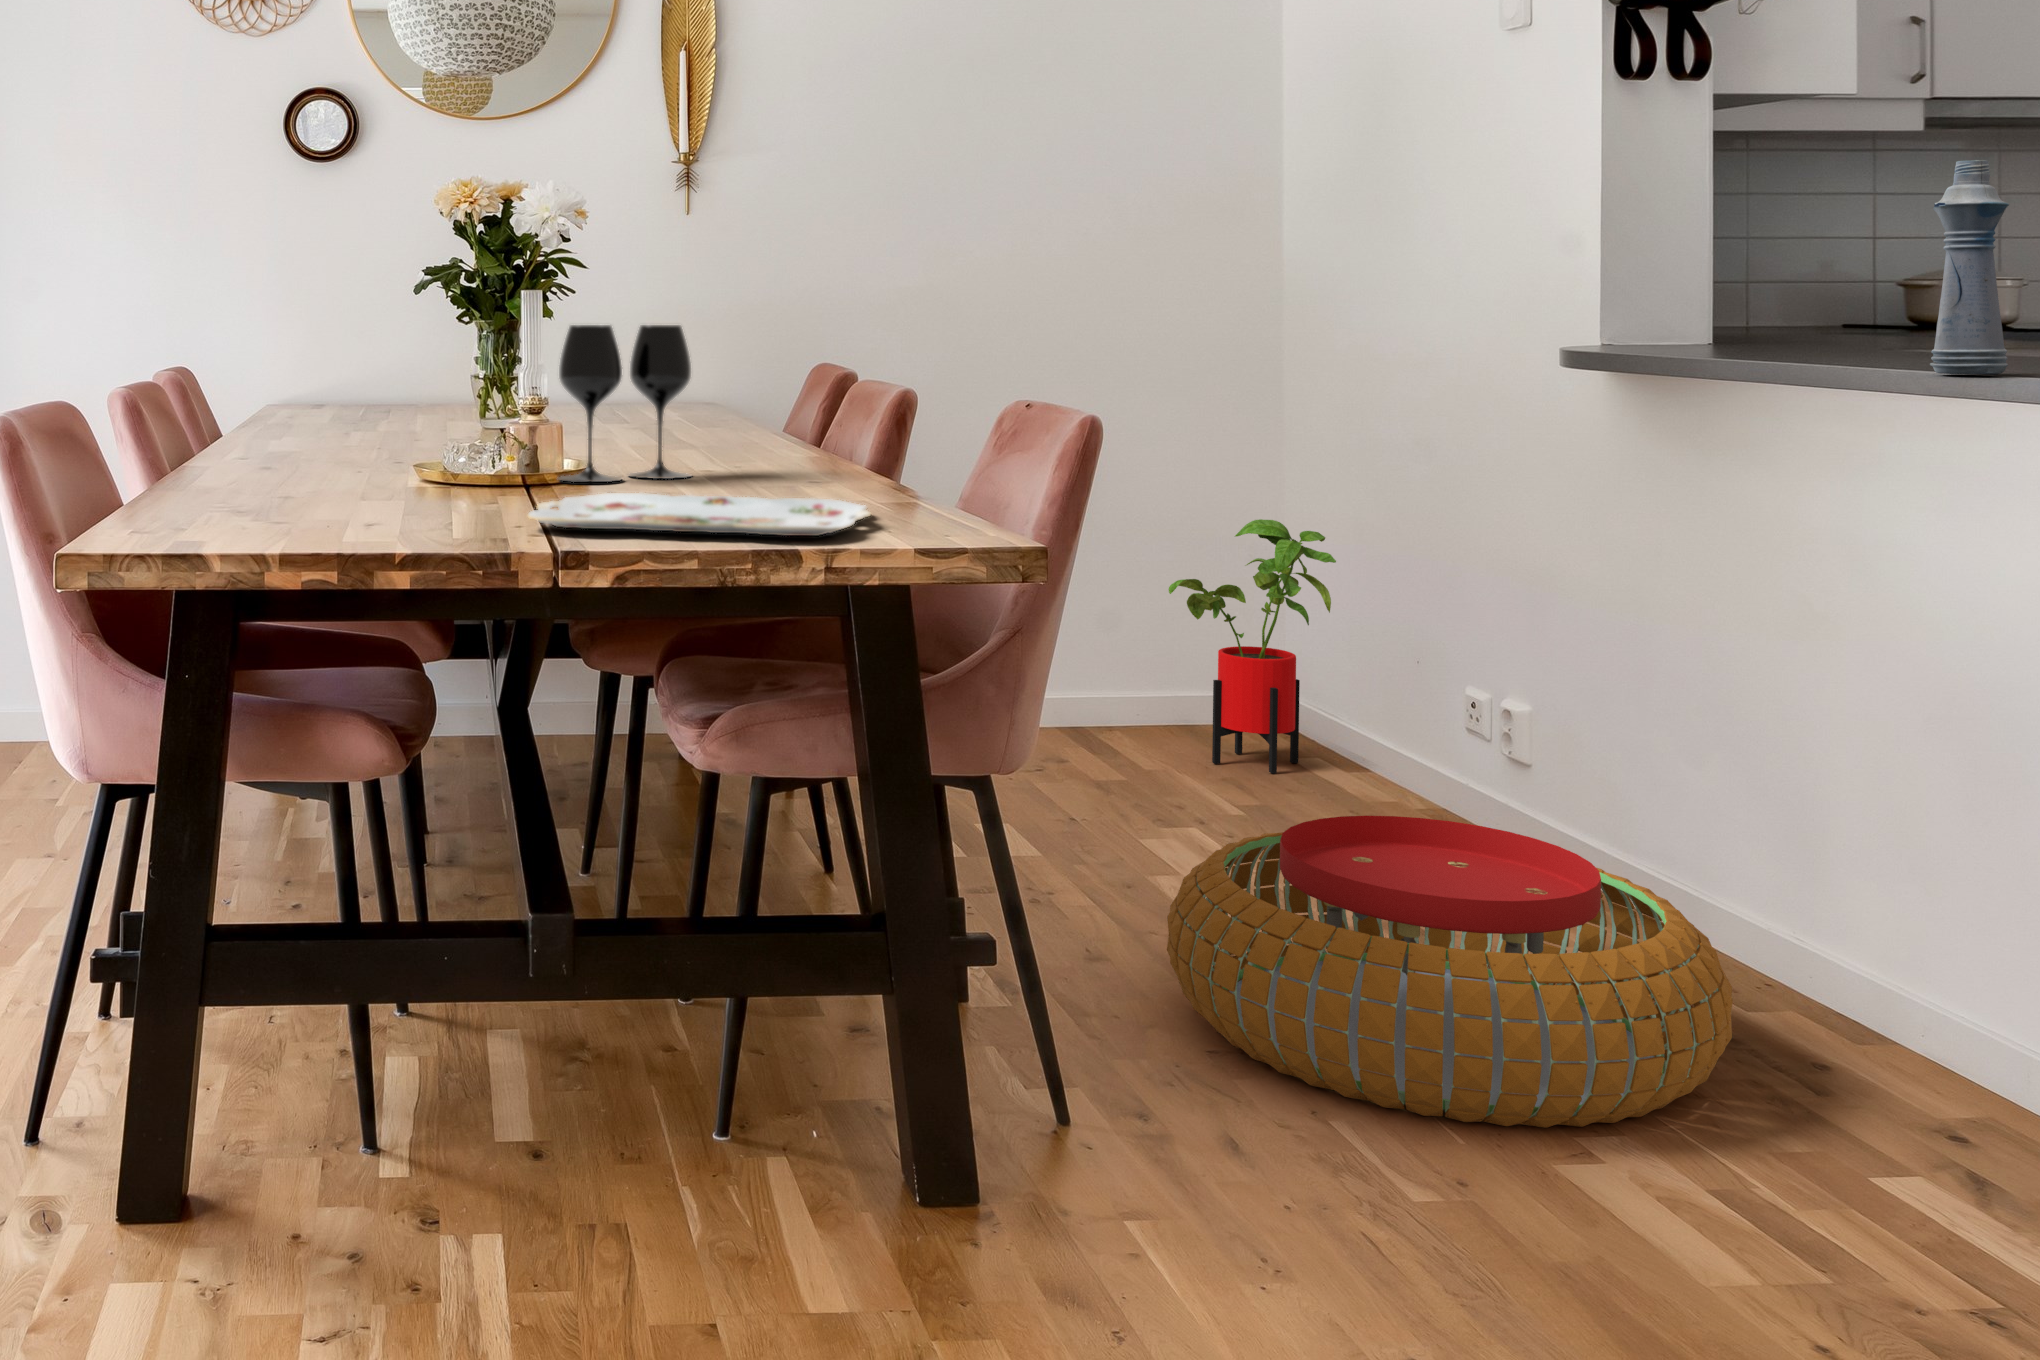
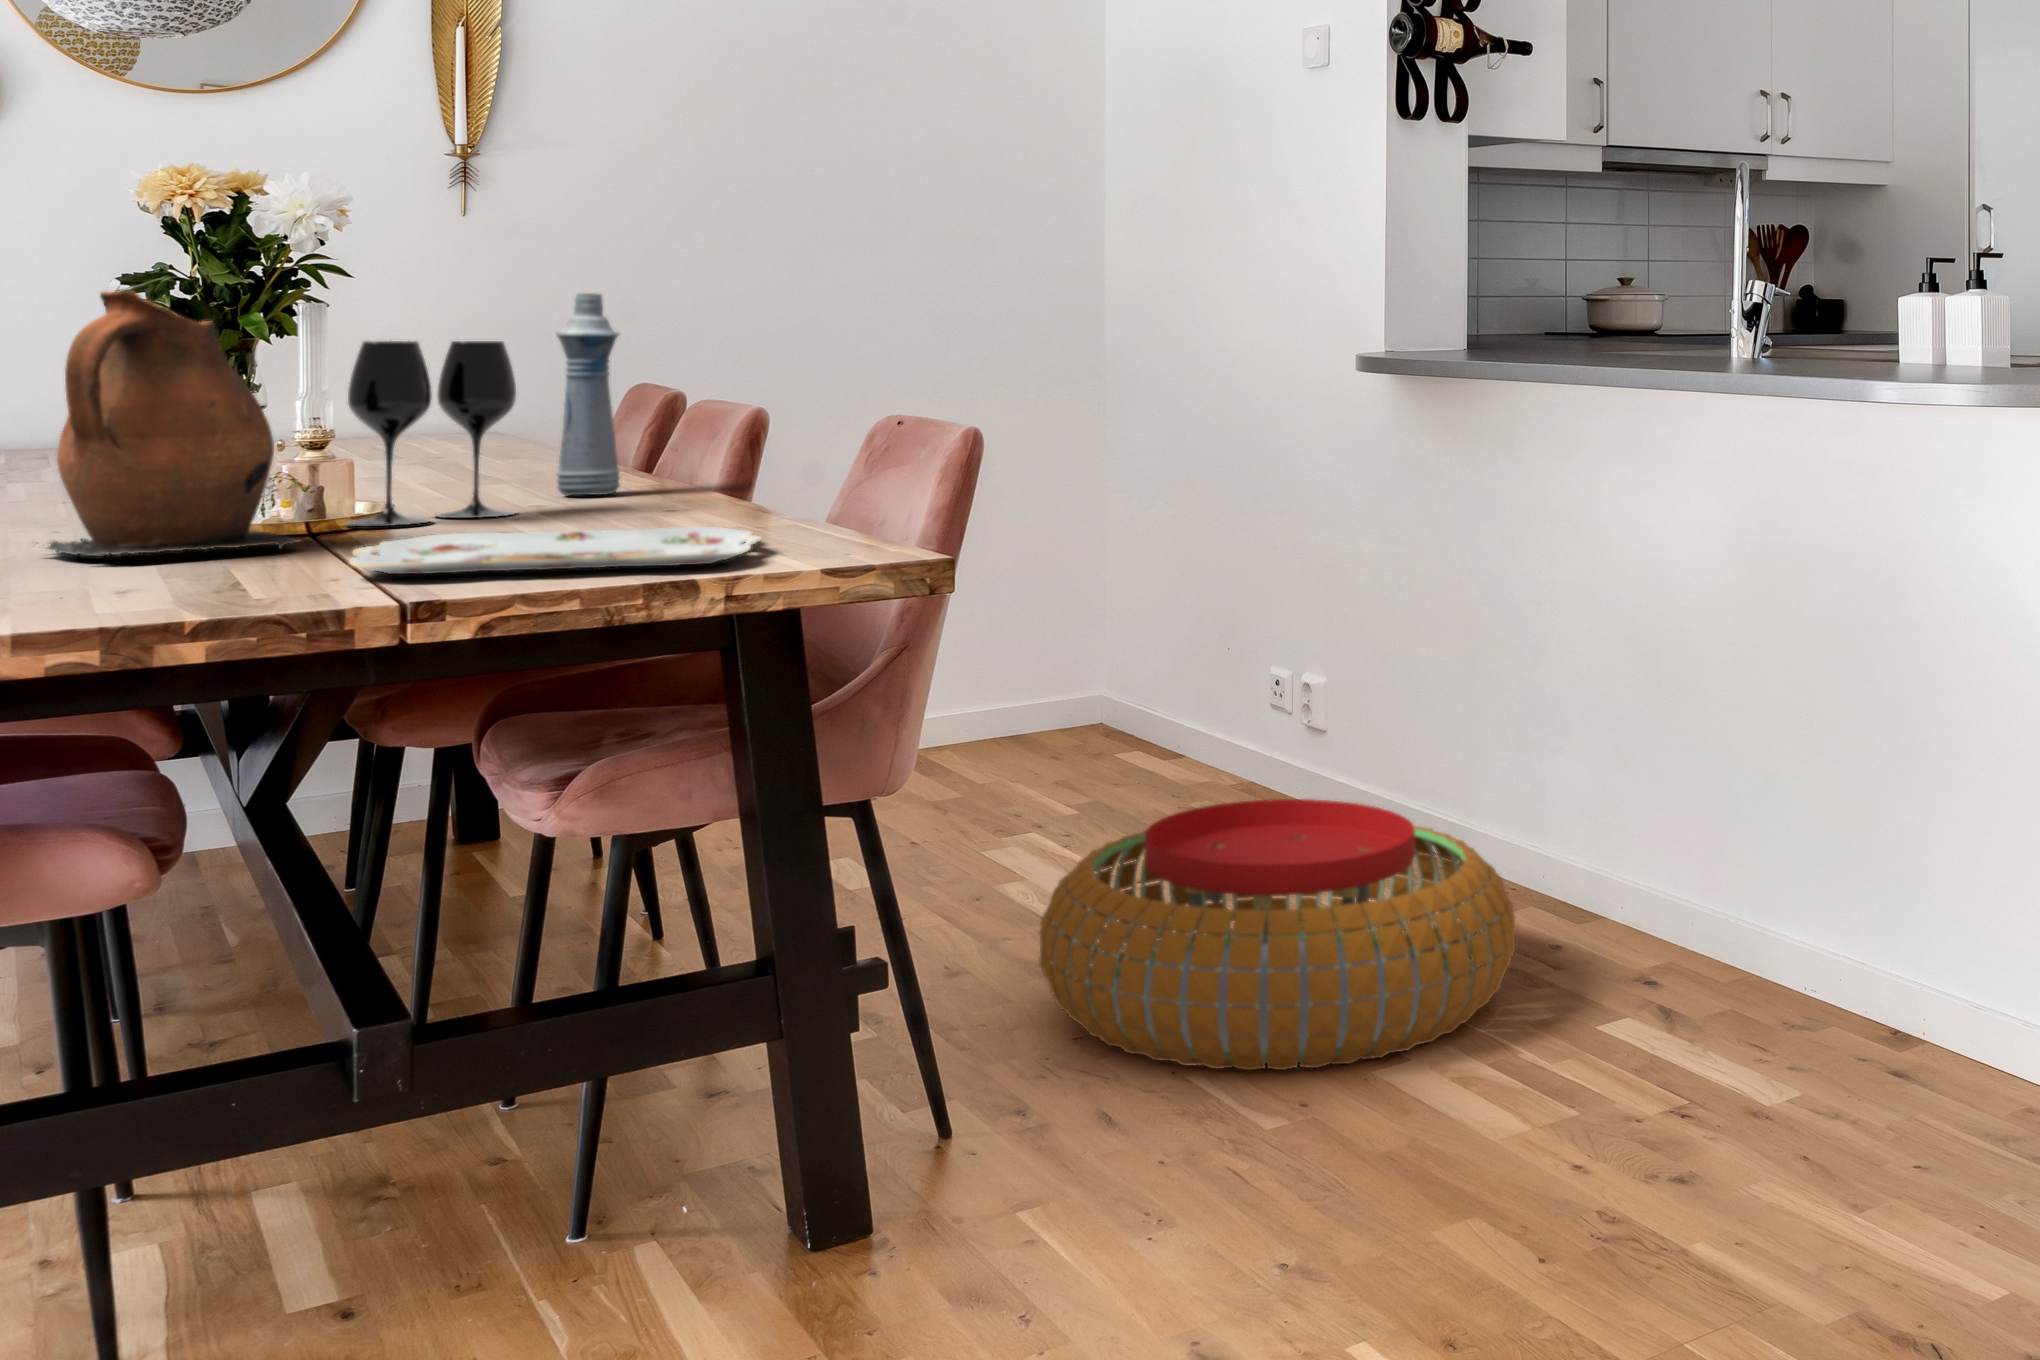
bottle: present [1930,160,2009,375] -> present [556,293,620,495]
ceramic pitcher: none [334,284,514,499] -> present [36,291,300,556]
house plant: present [1169,519,1336,774] -> none [1002,534,1163,788]

